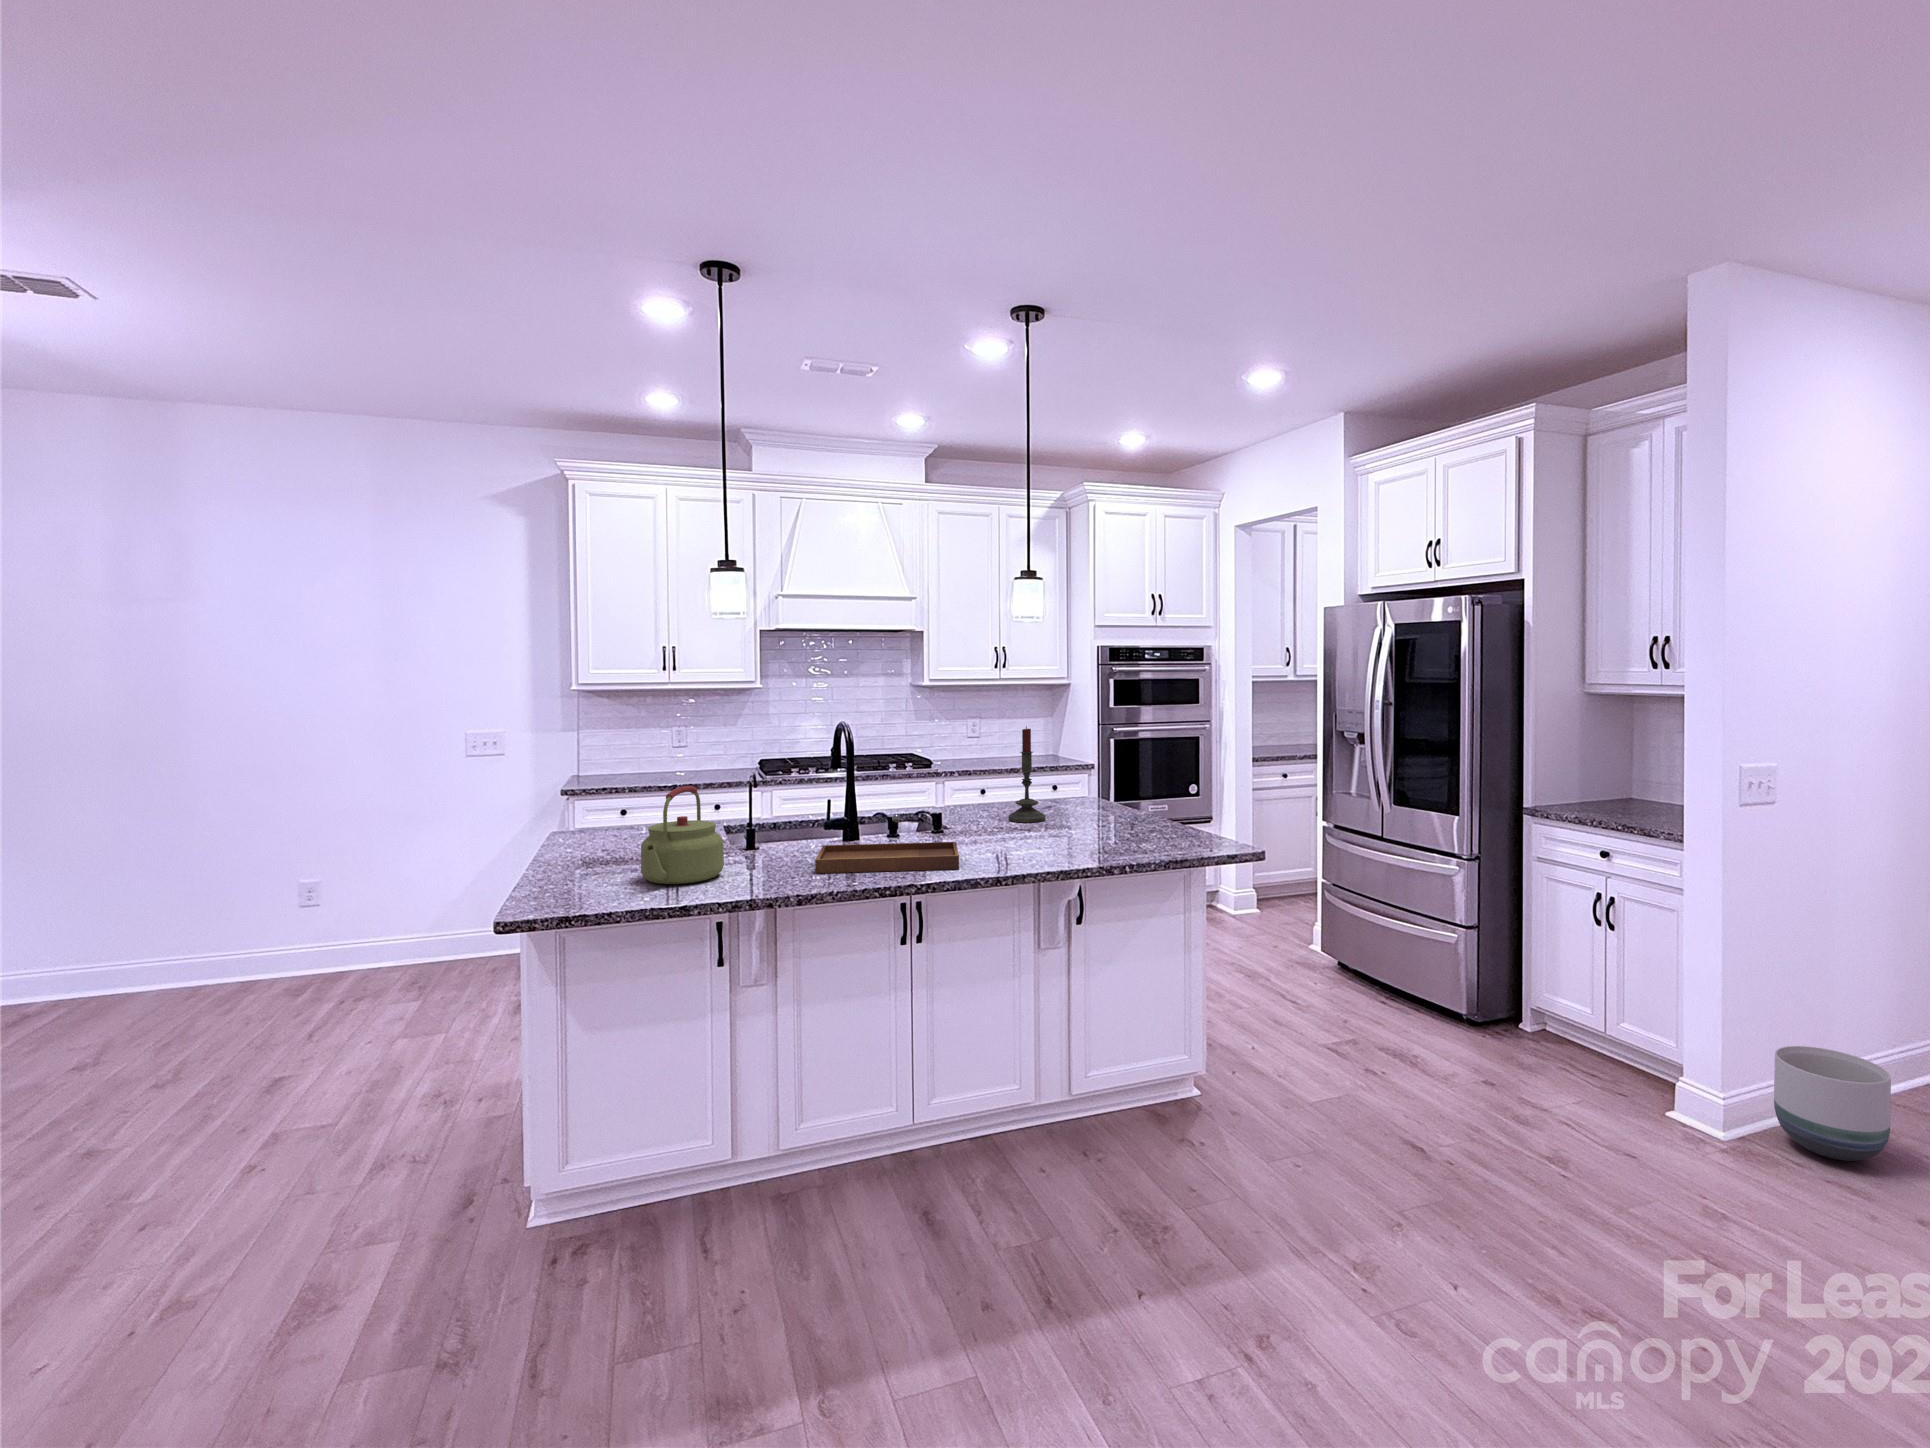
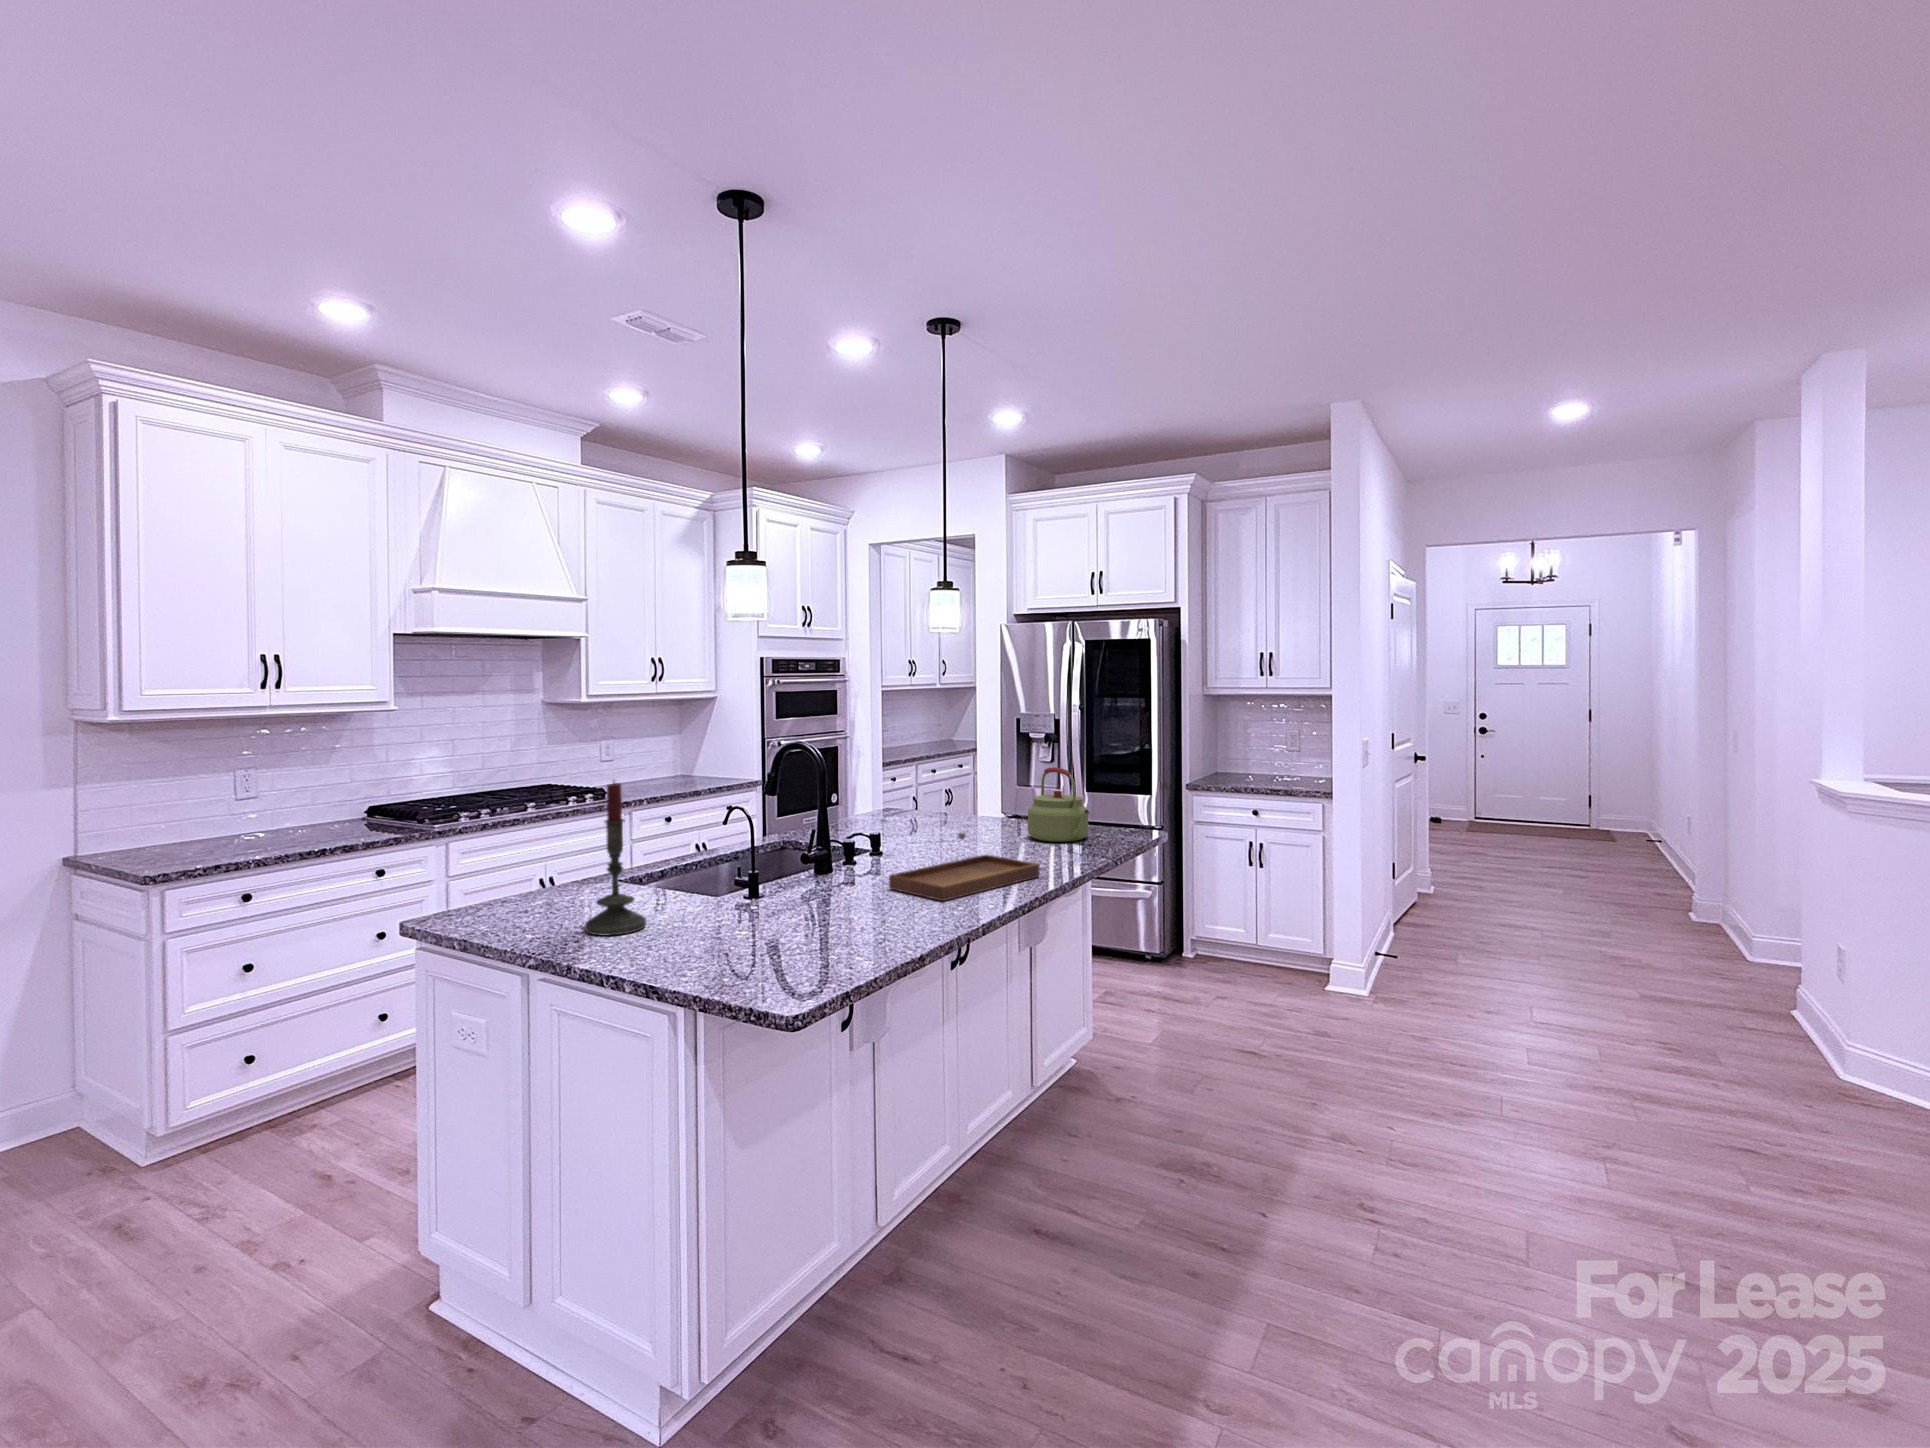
candle: present [1009,726,1045,823] -> present [585,782,646,936]
kettle: present [641,786,724,884] -> present [1028,767,1089,842]
planter: present [1774,1046,1891,1161] -> none [1380,921,1443,988]

